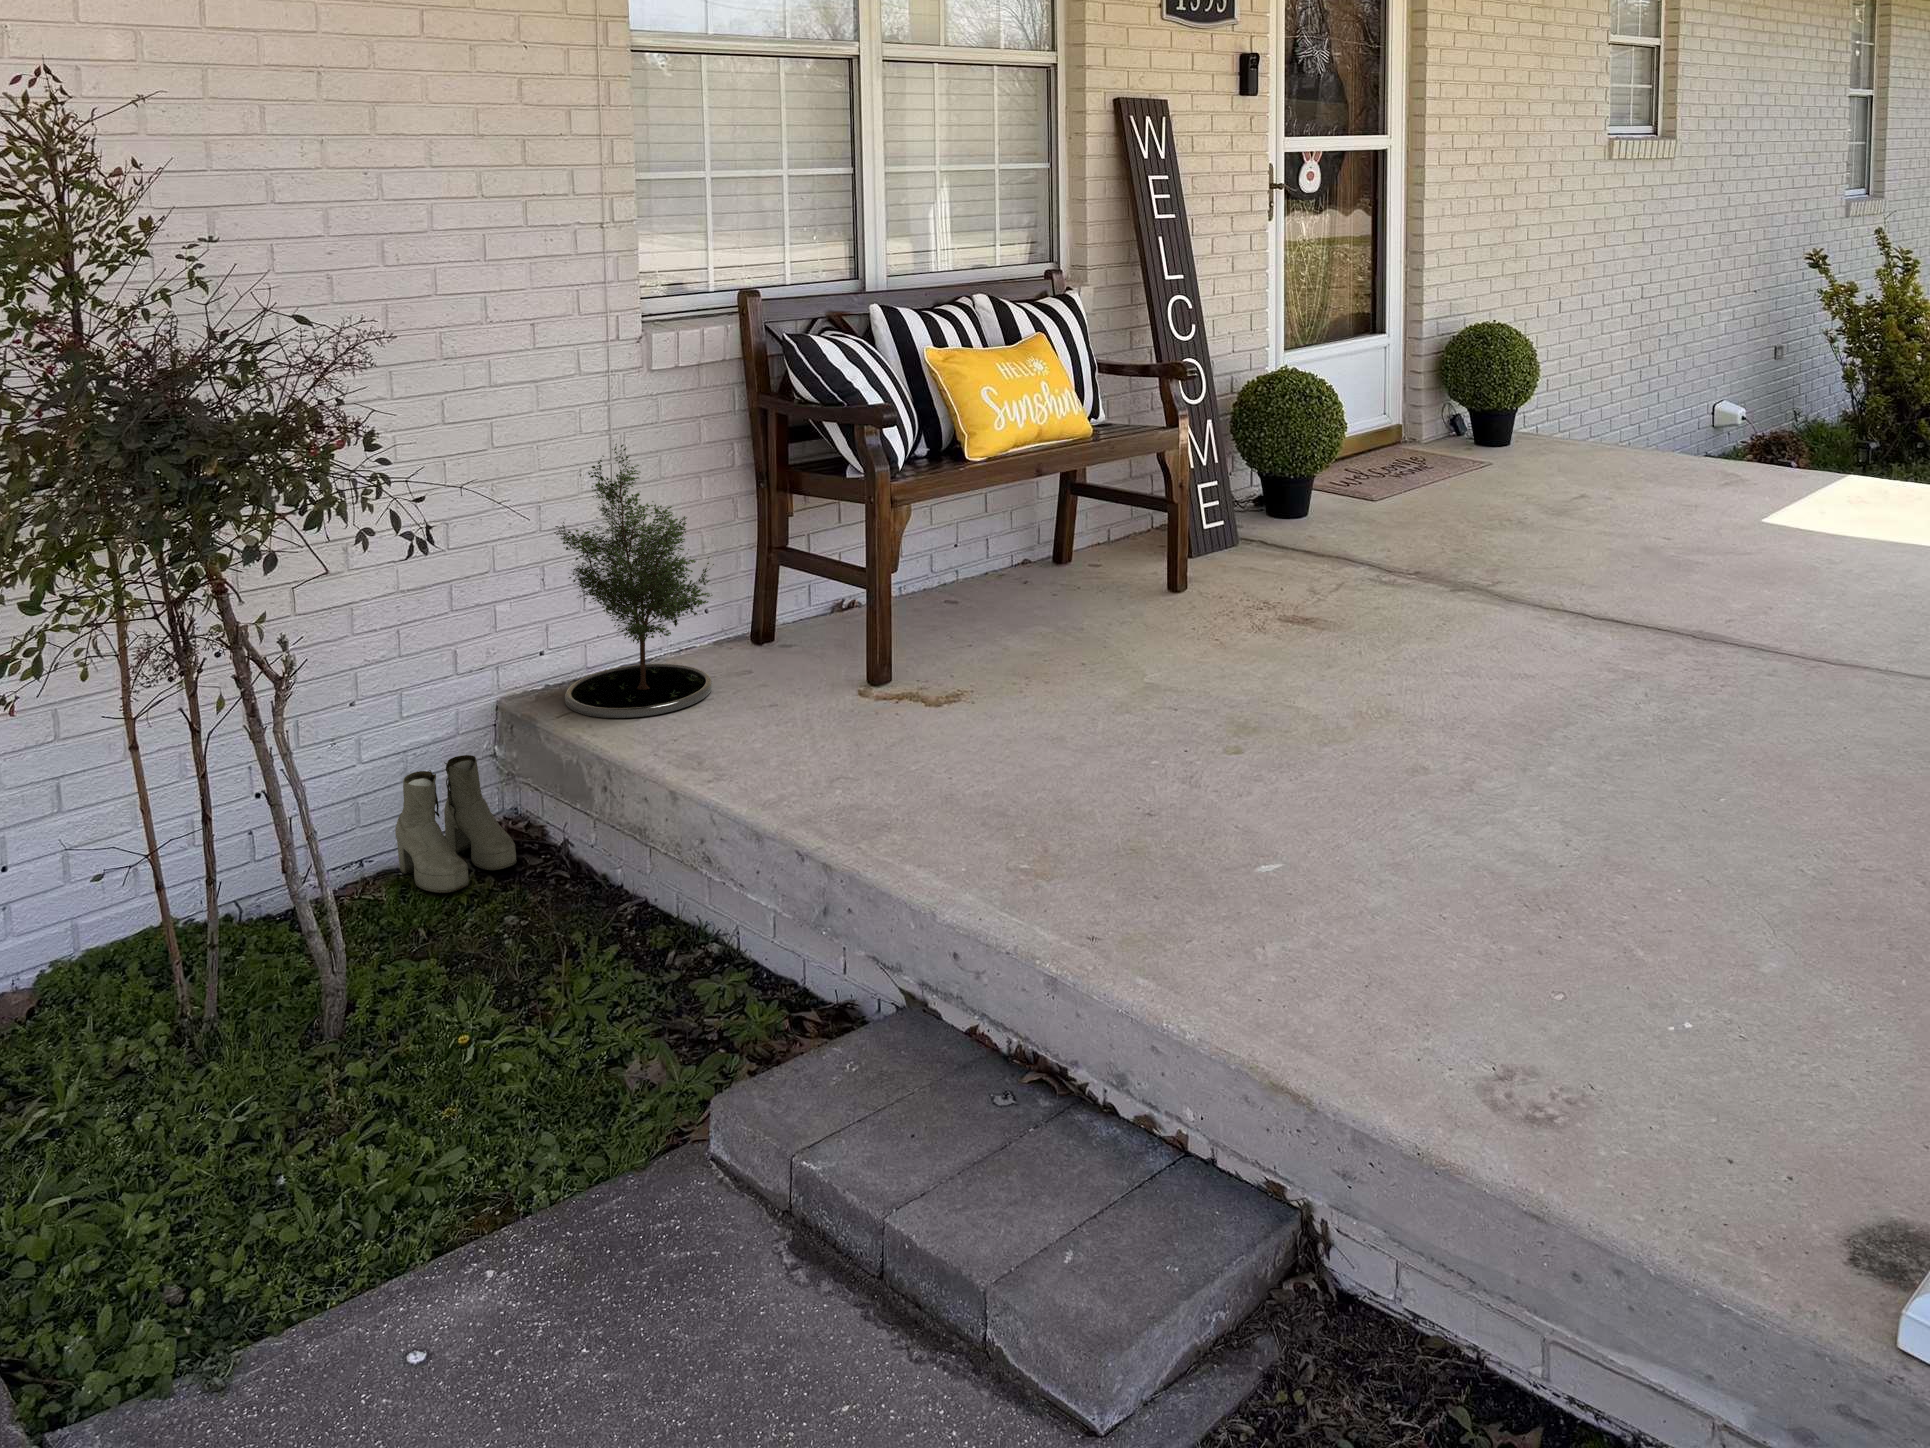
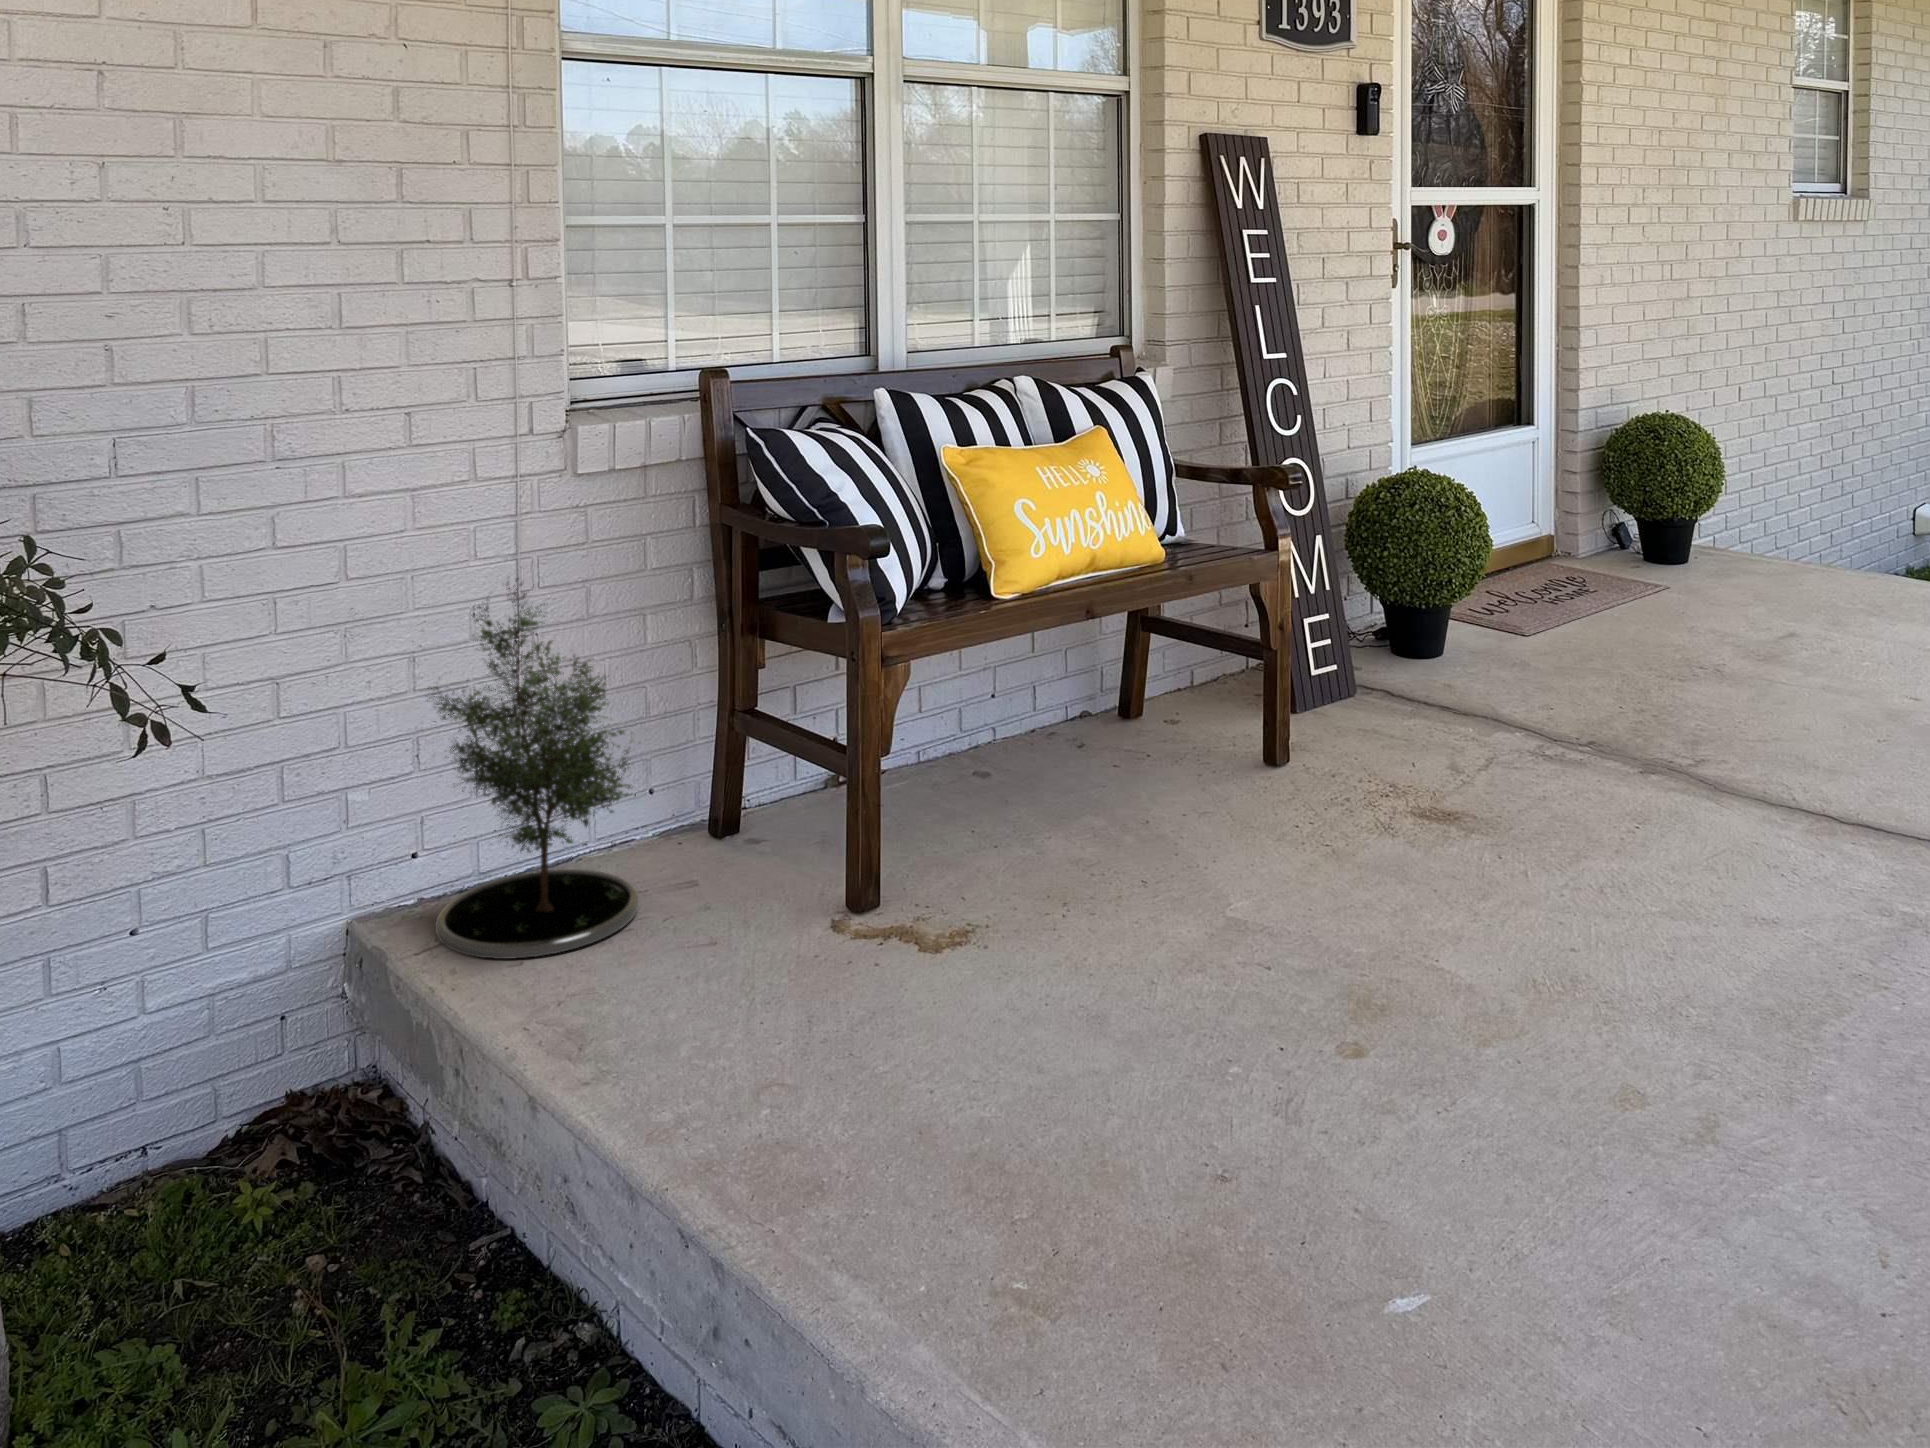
boots: present [395,755,517,893] -> none [186,1003,350,1215]

